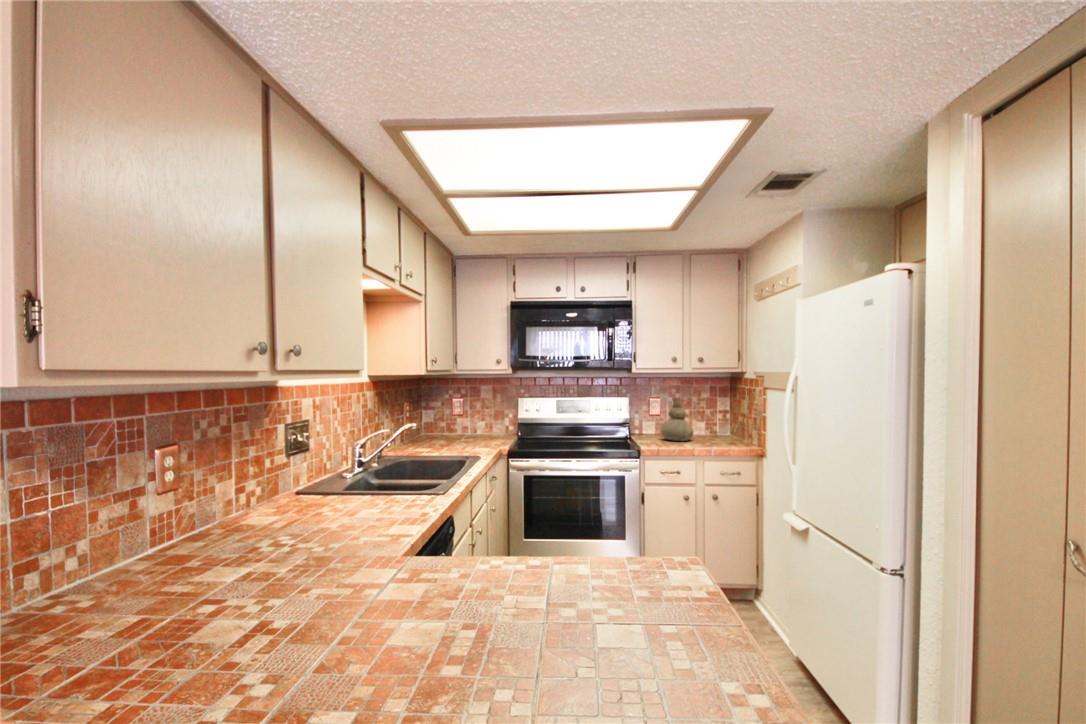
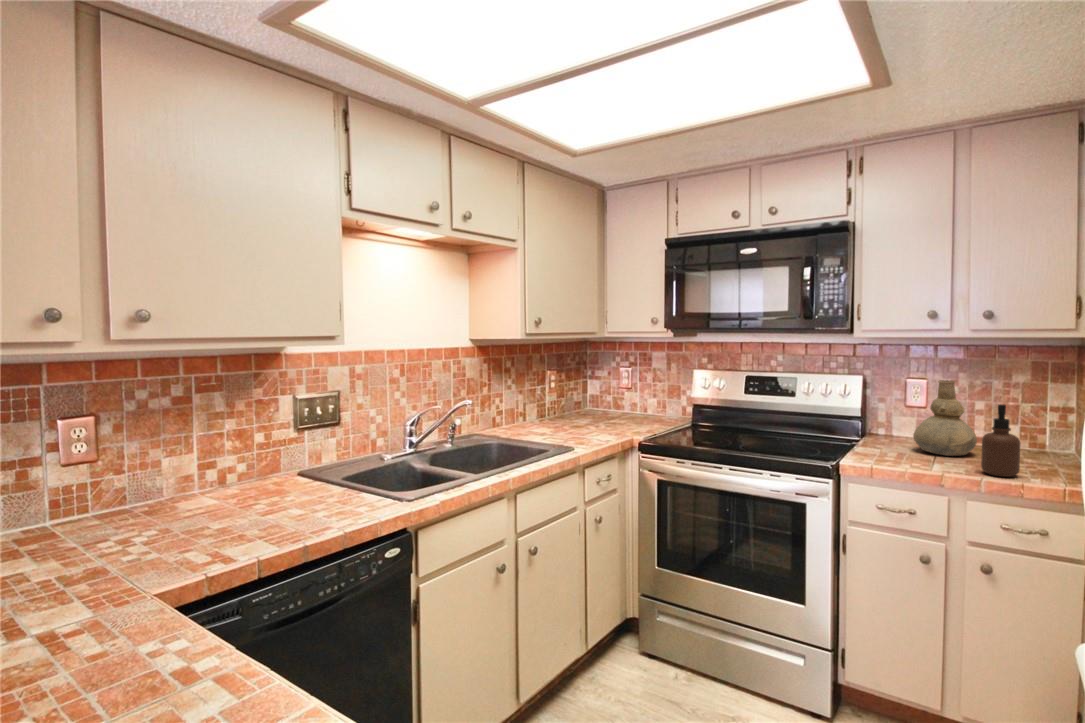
soap dispenser: none [711,407,730,448] -> present [981,404,1020,477]

